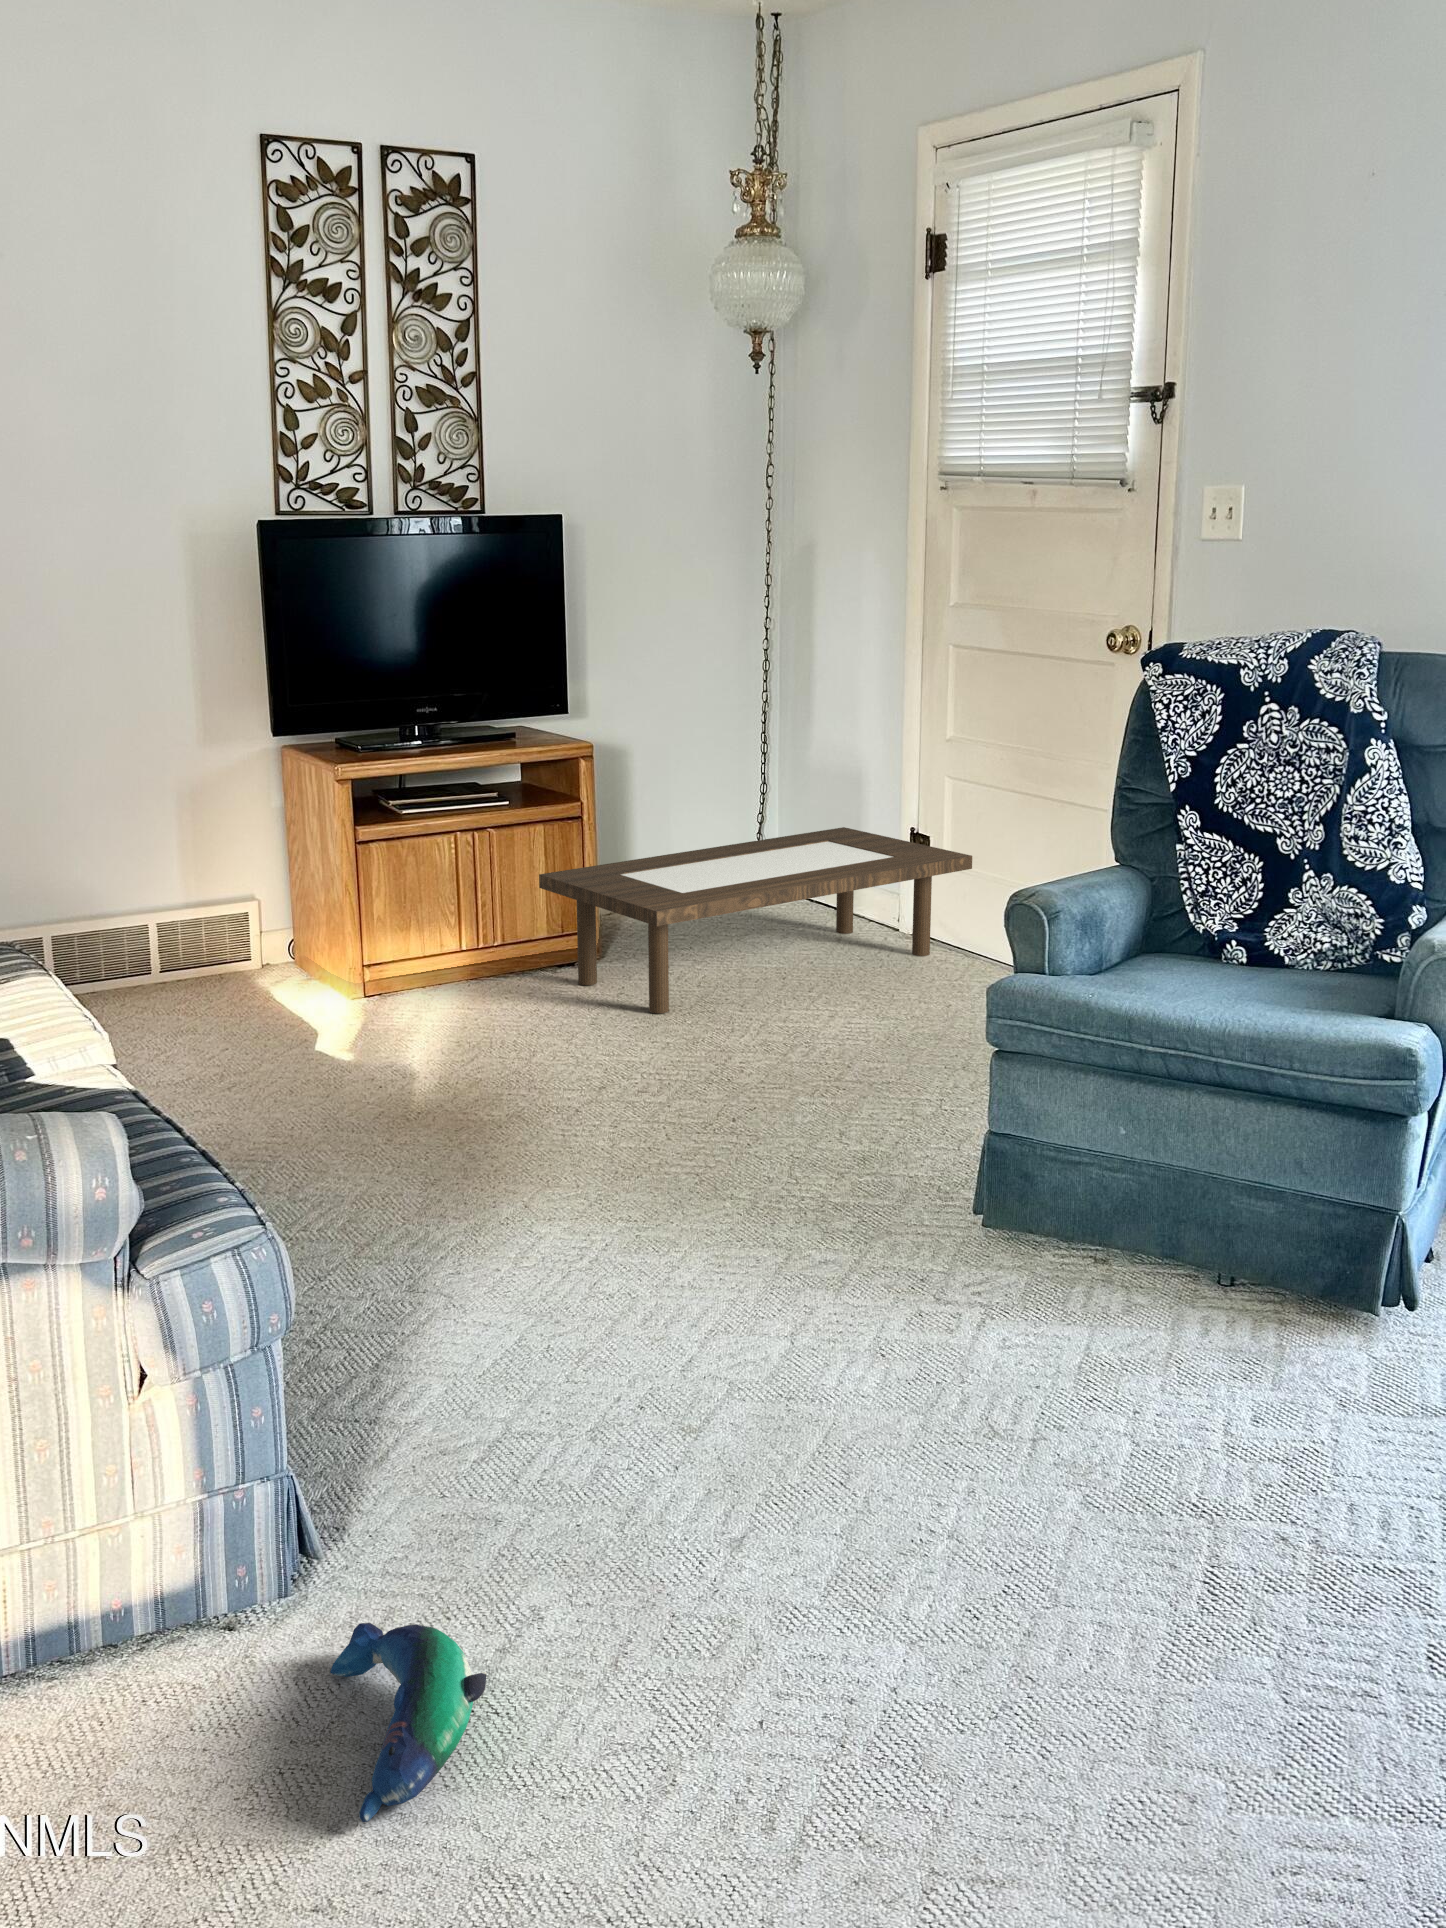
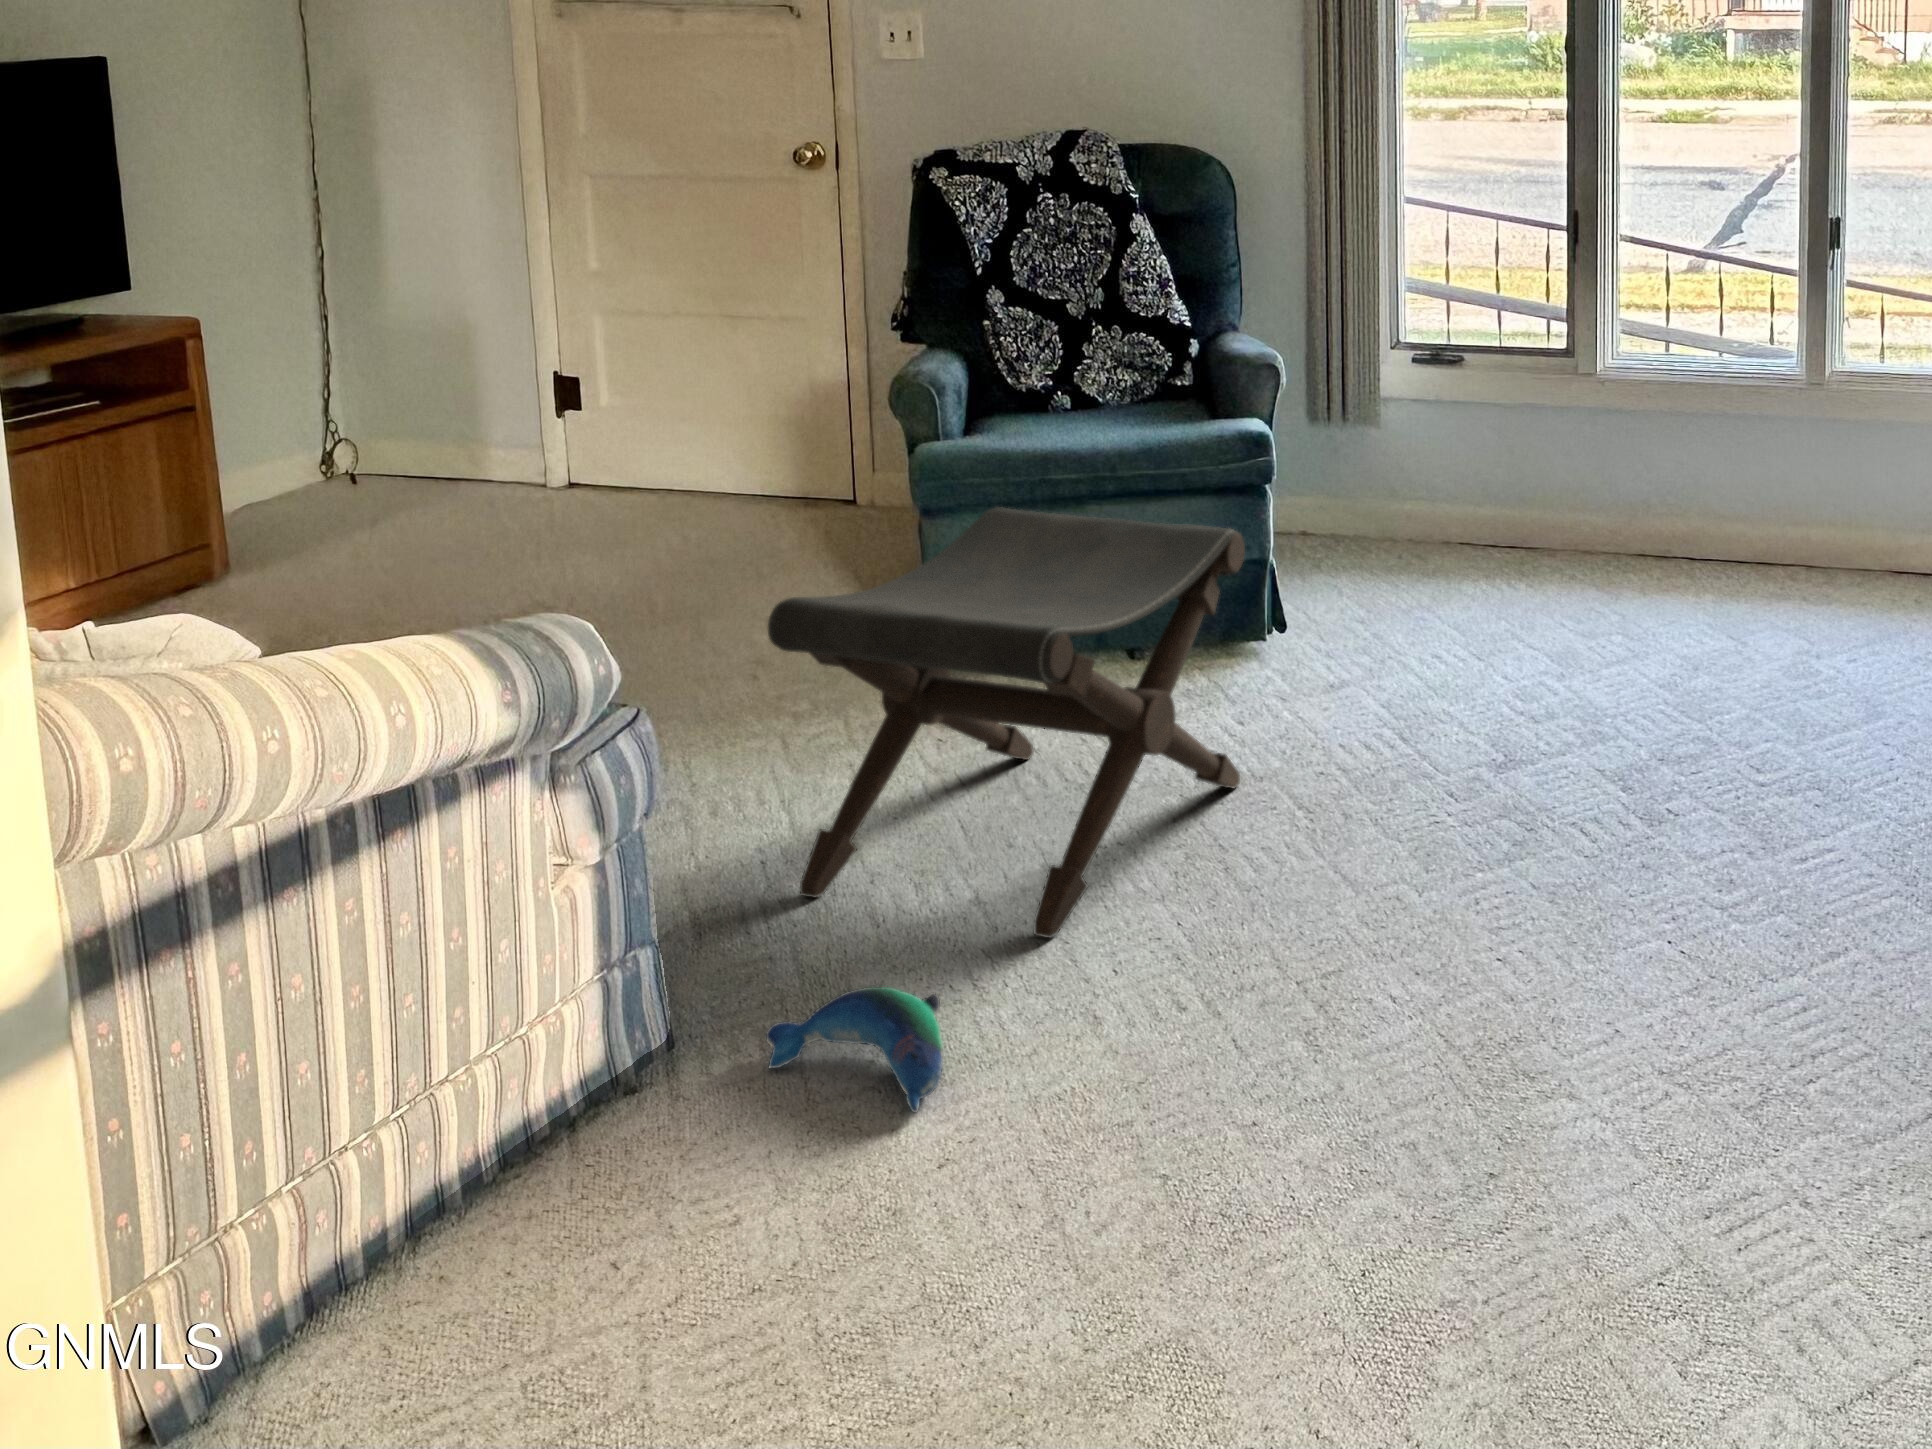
coffee table: present [539,827,972,1013] -> none [165,381,650,600]
footstool: none [576,1077,1191,1642] -> present [768,507,1245,938]

